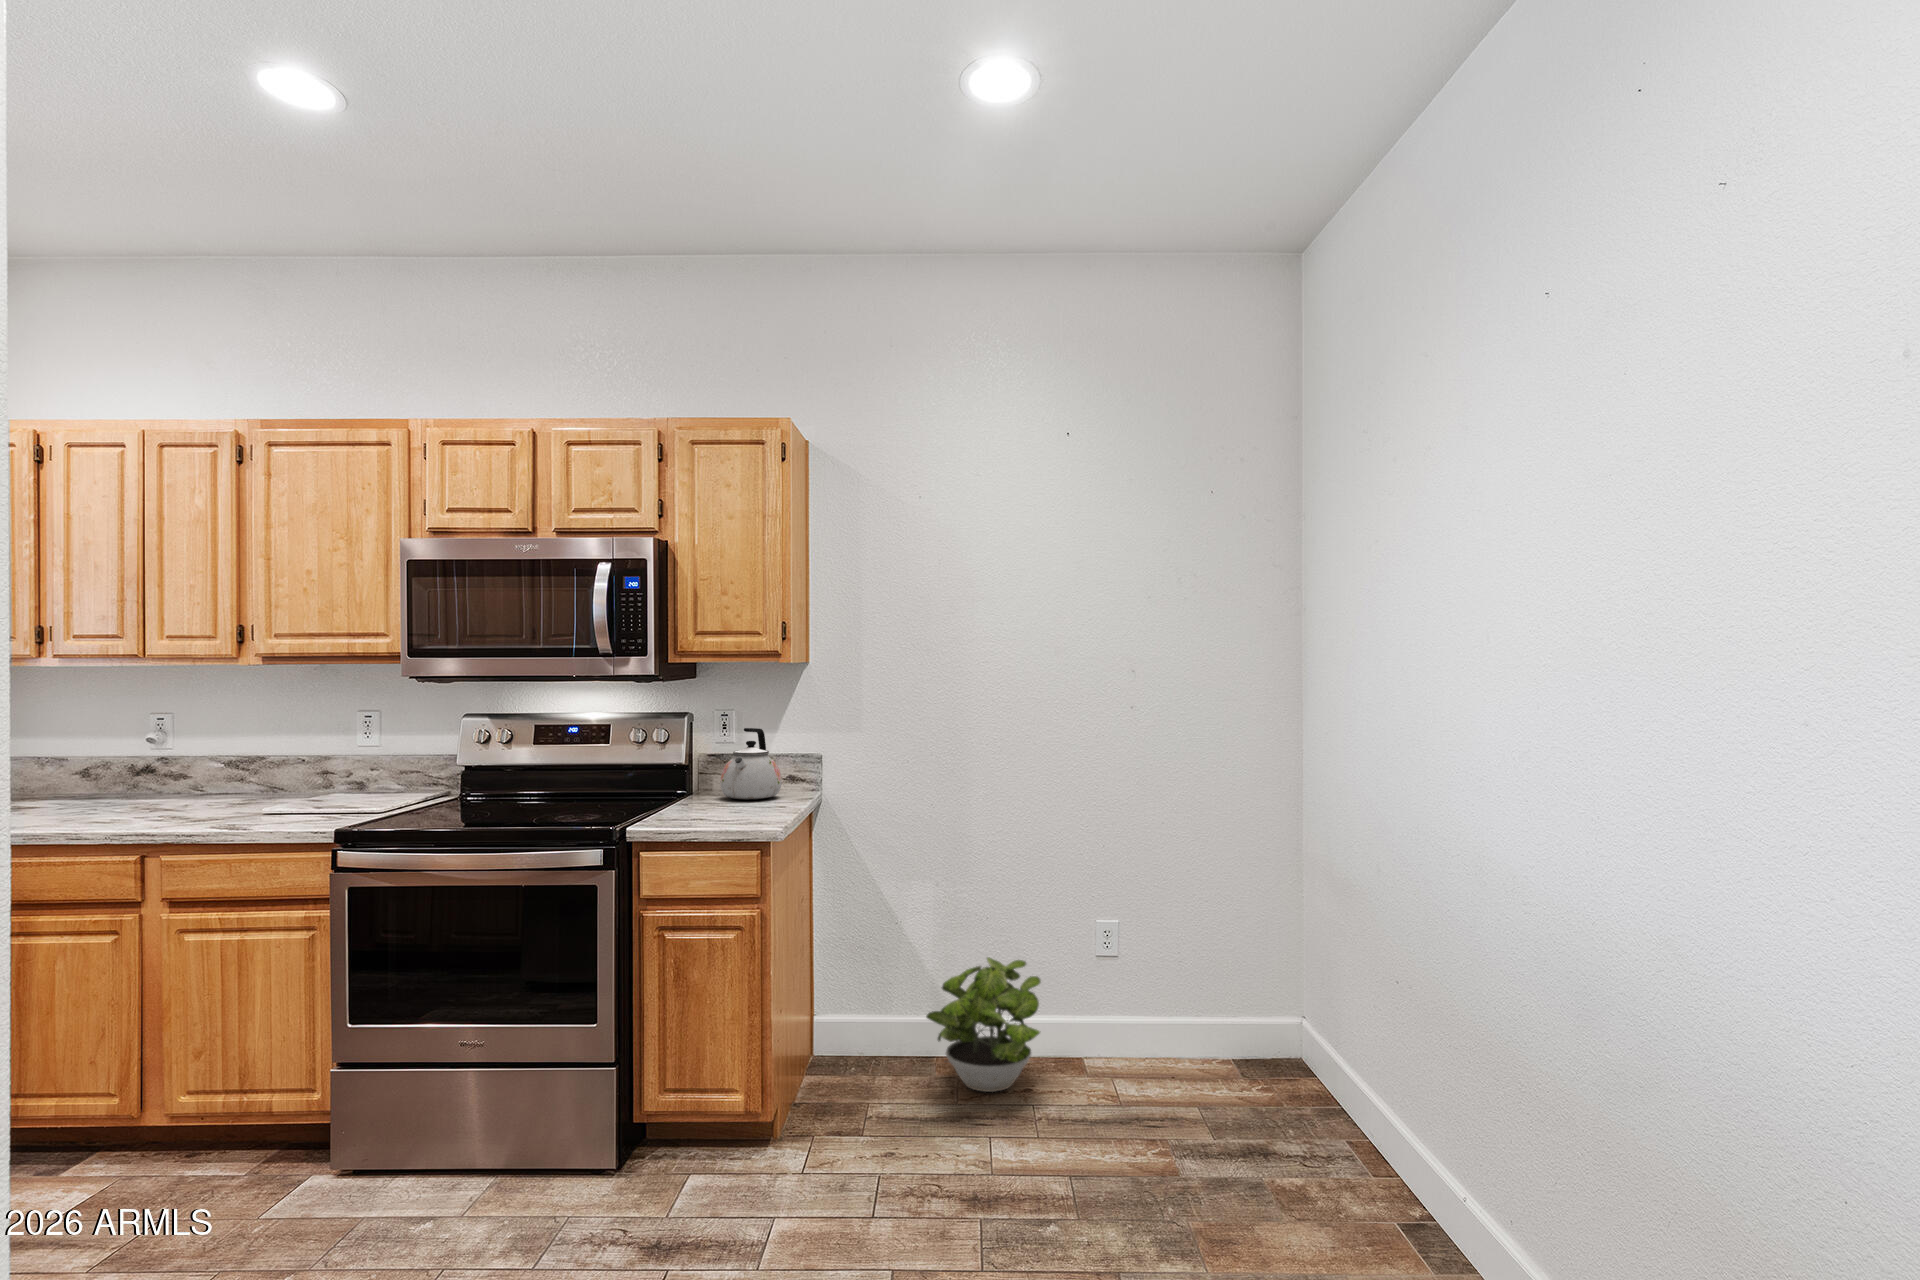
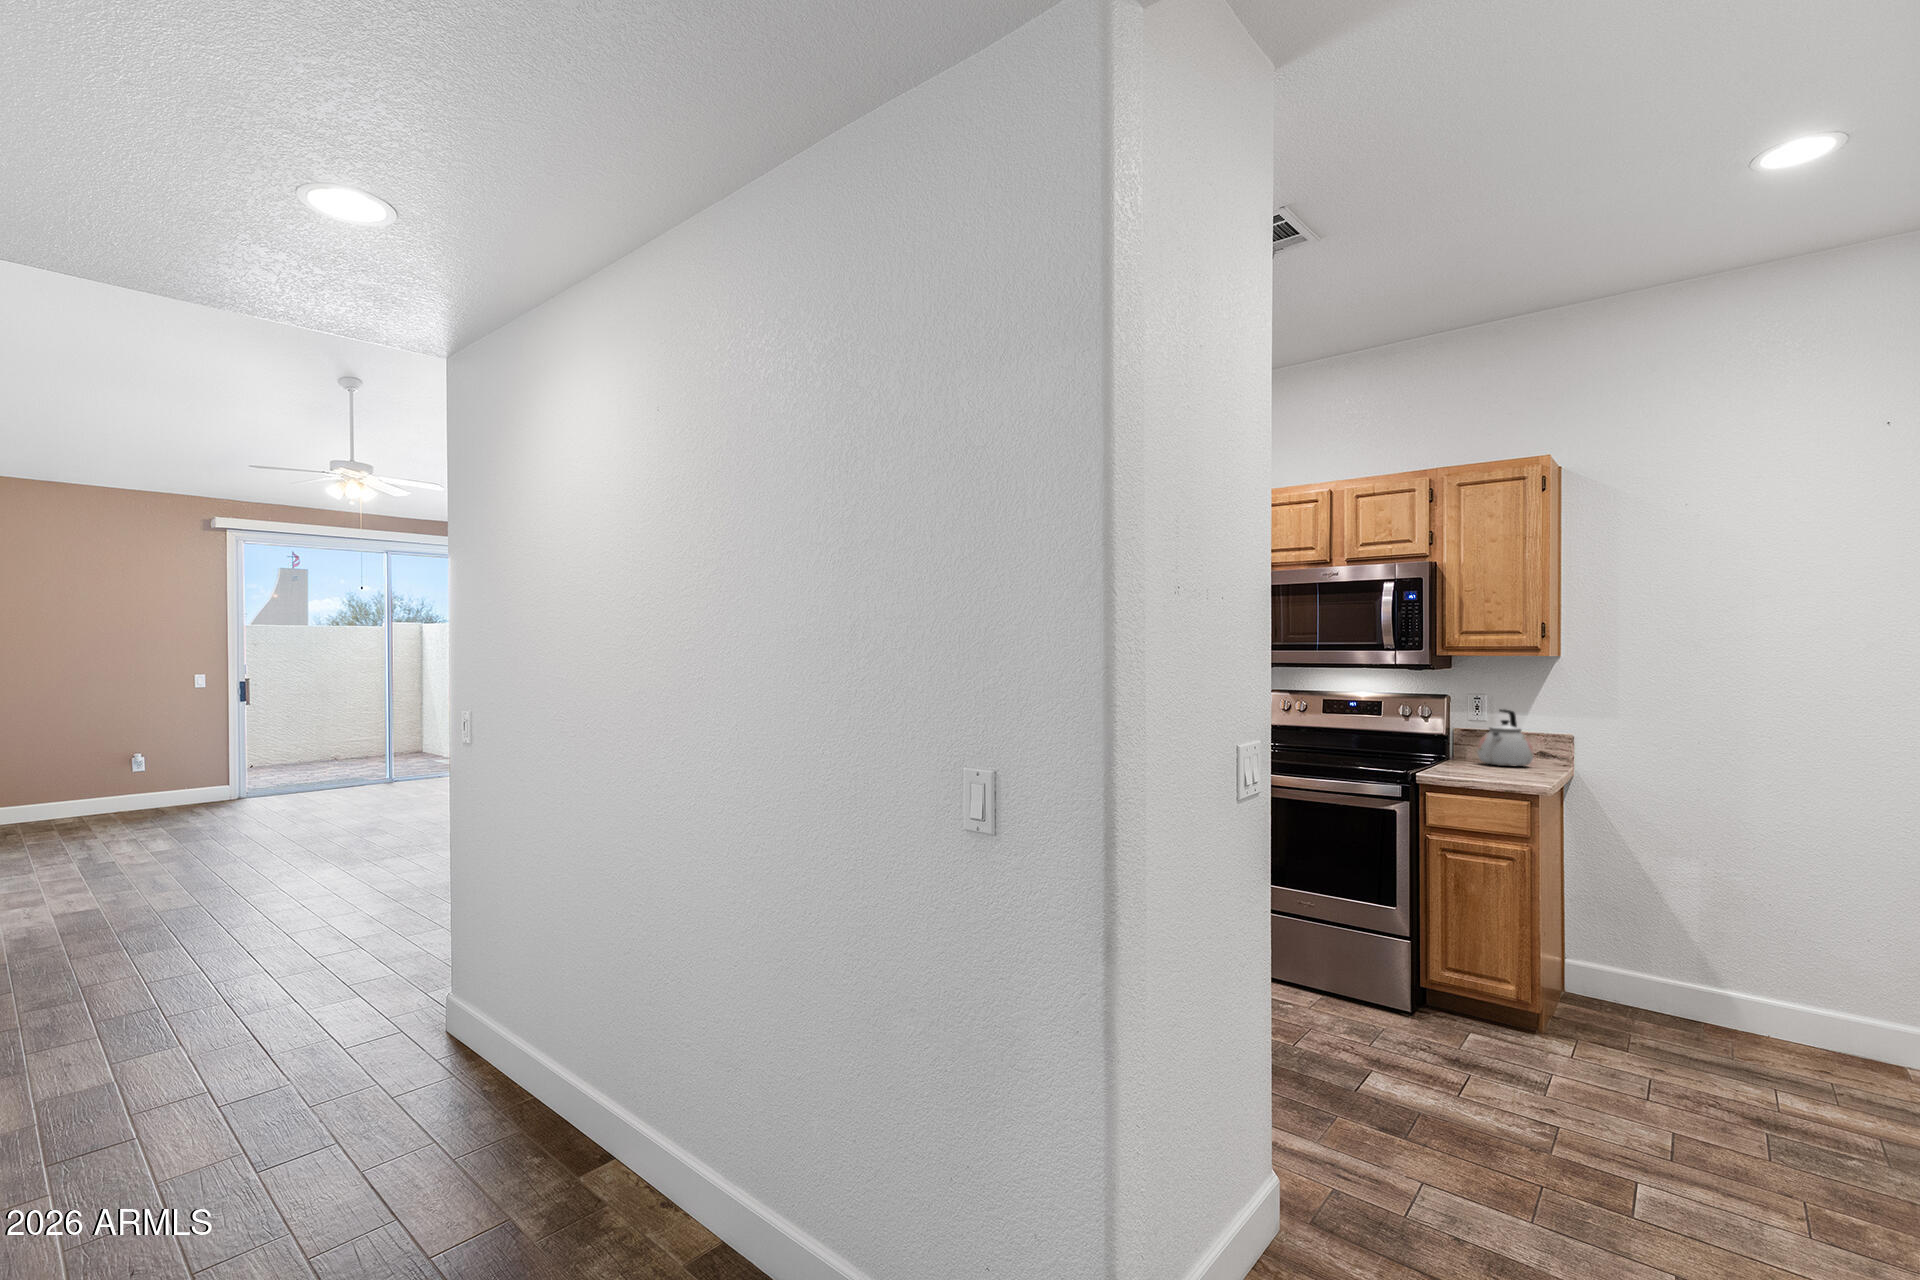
potted plant: present [926,957,1041,1092] -> none [1691,930,1831,1053]

